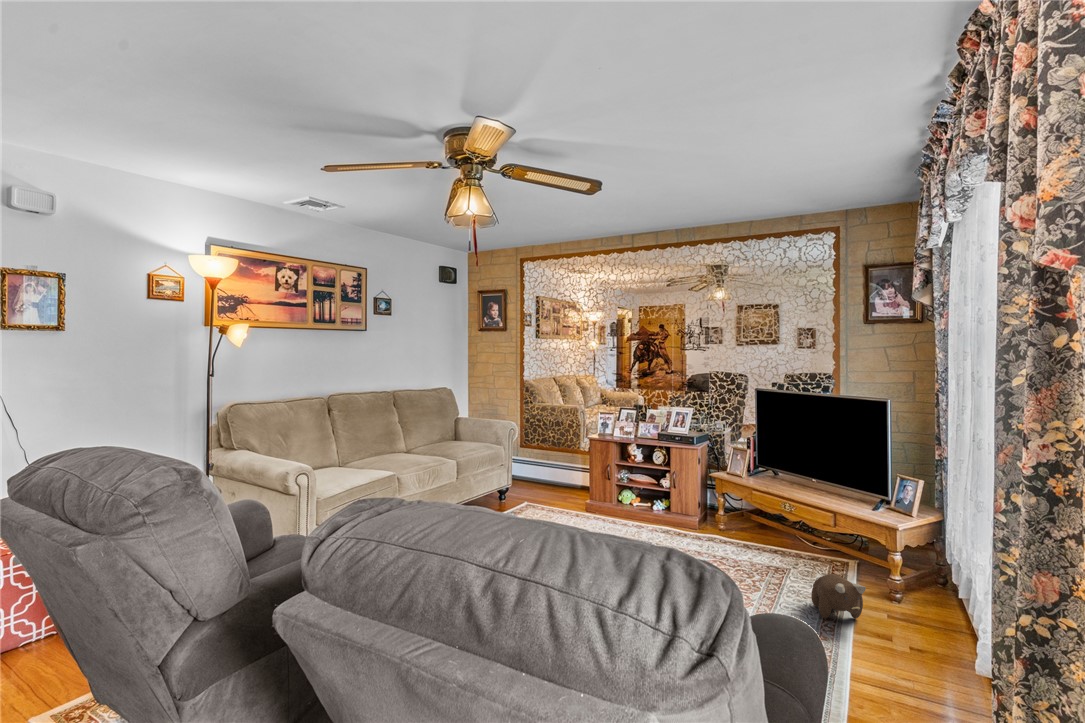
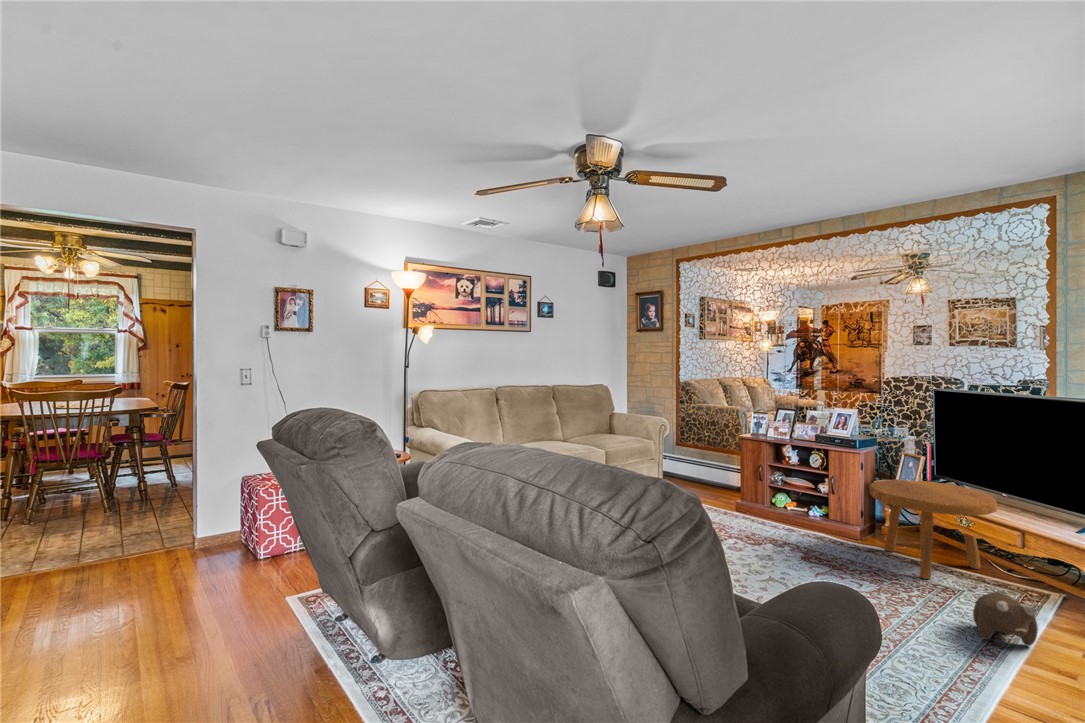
footstool: none [710,472,811,563] -> present [869,480,997,579]

